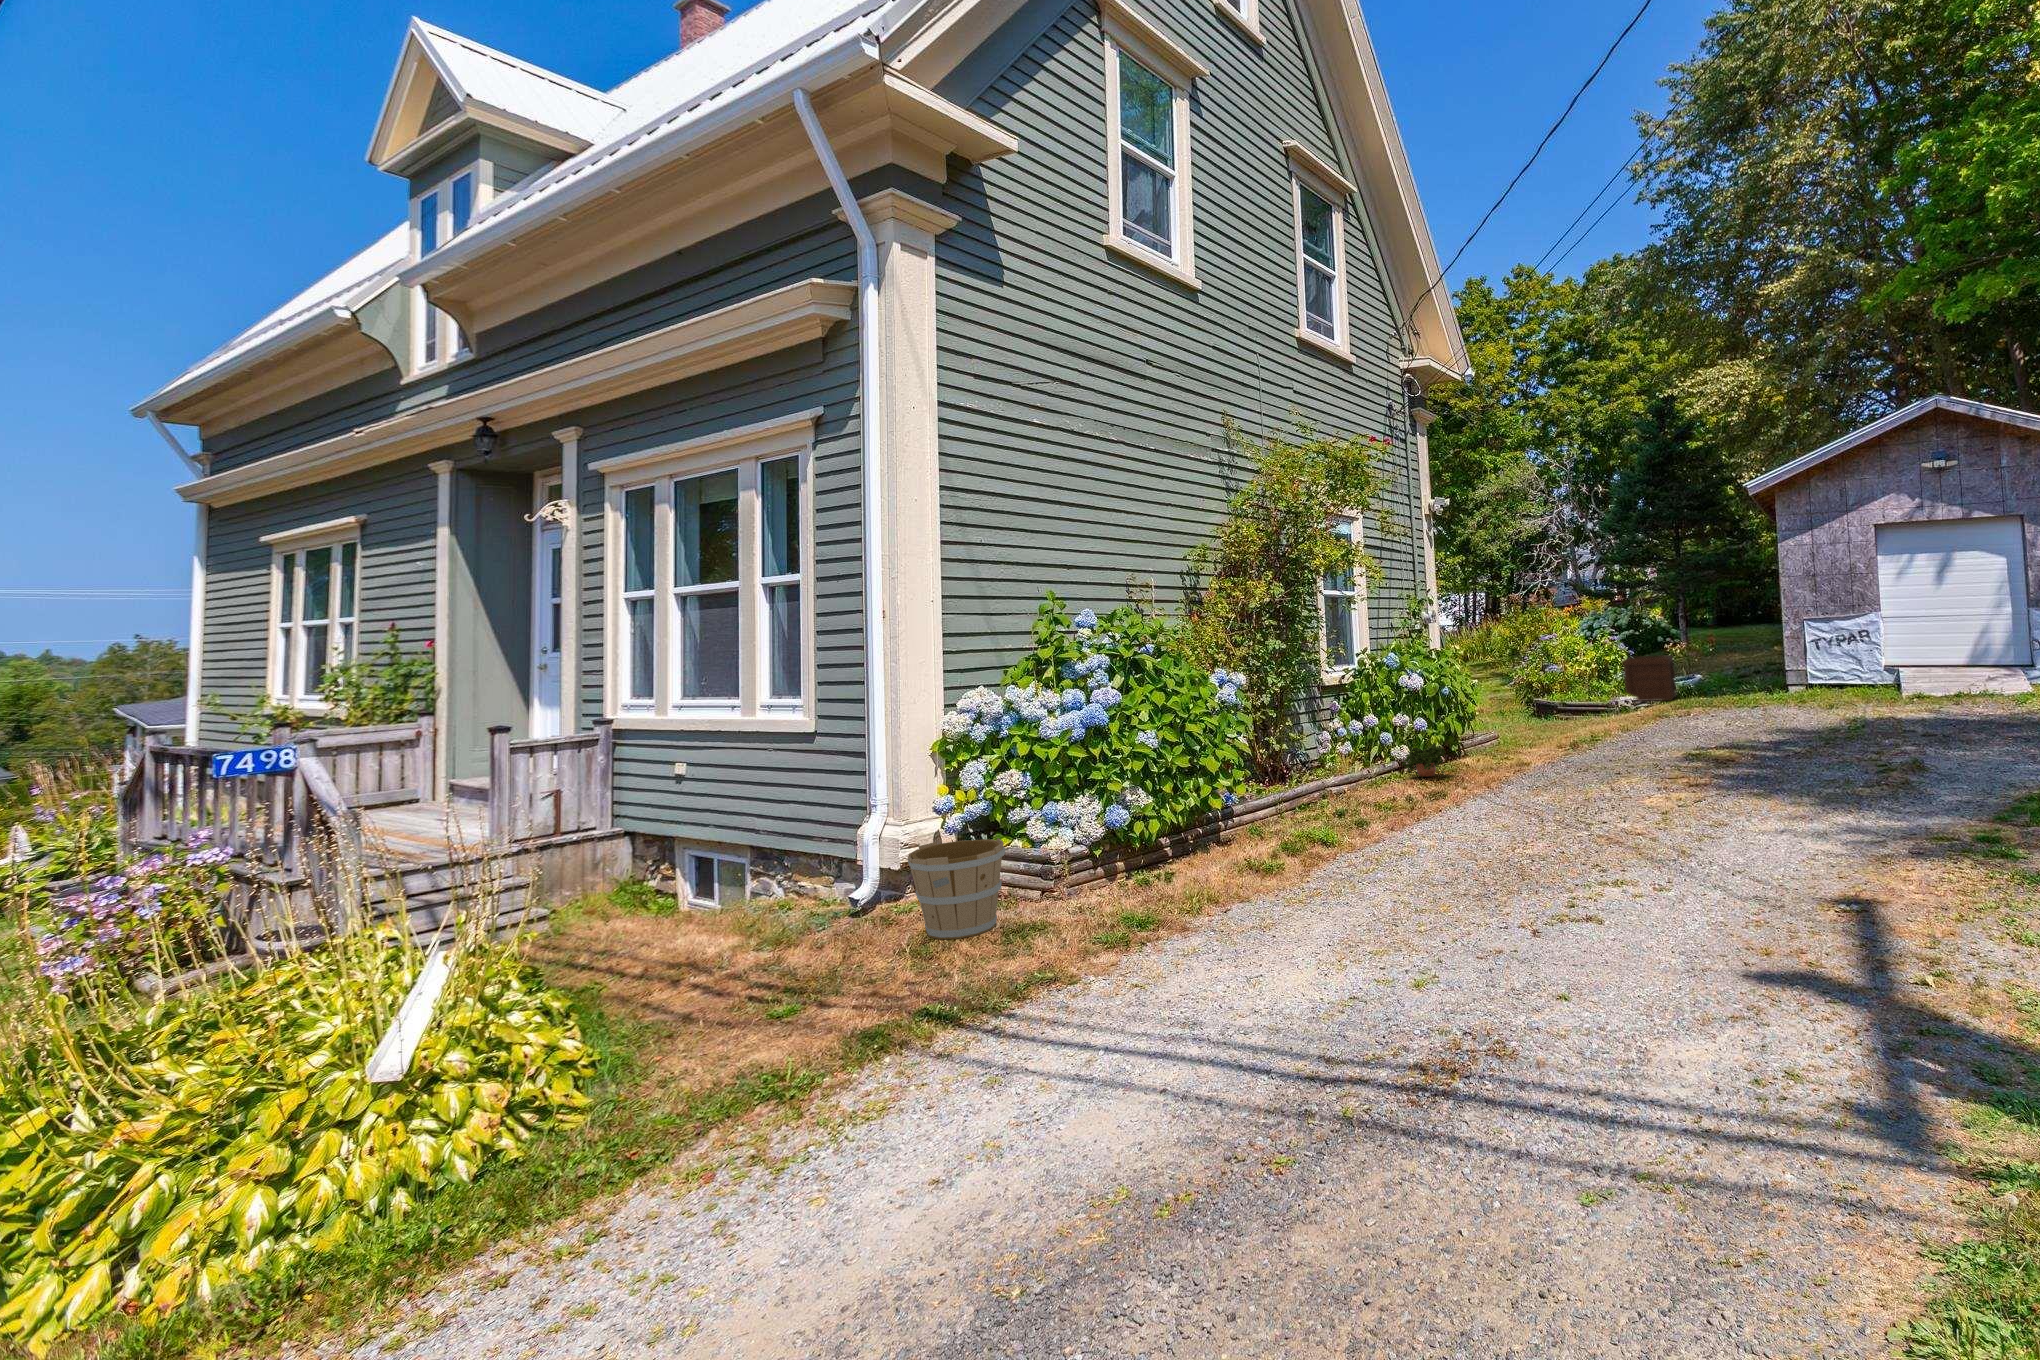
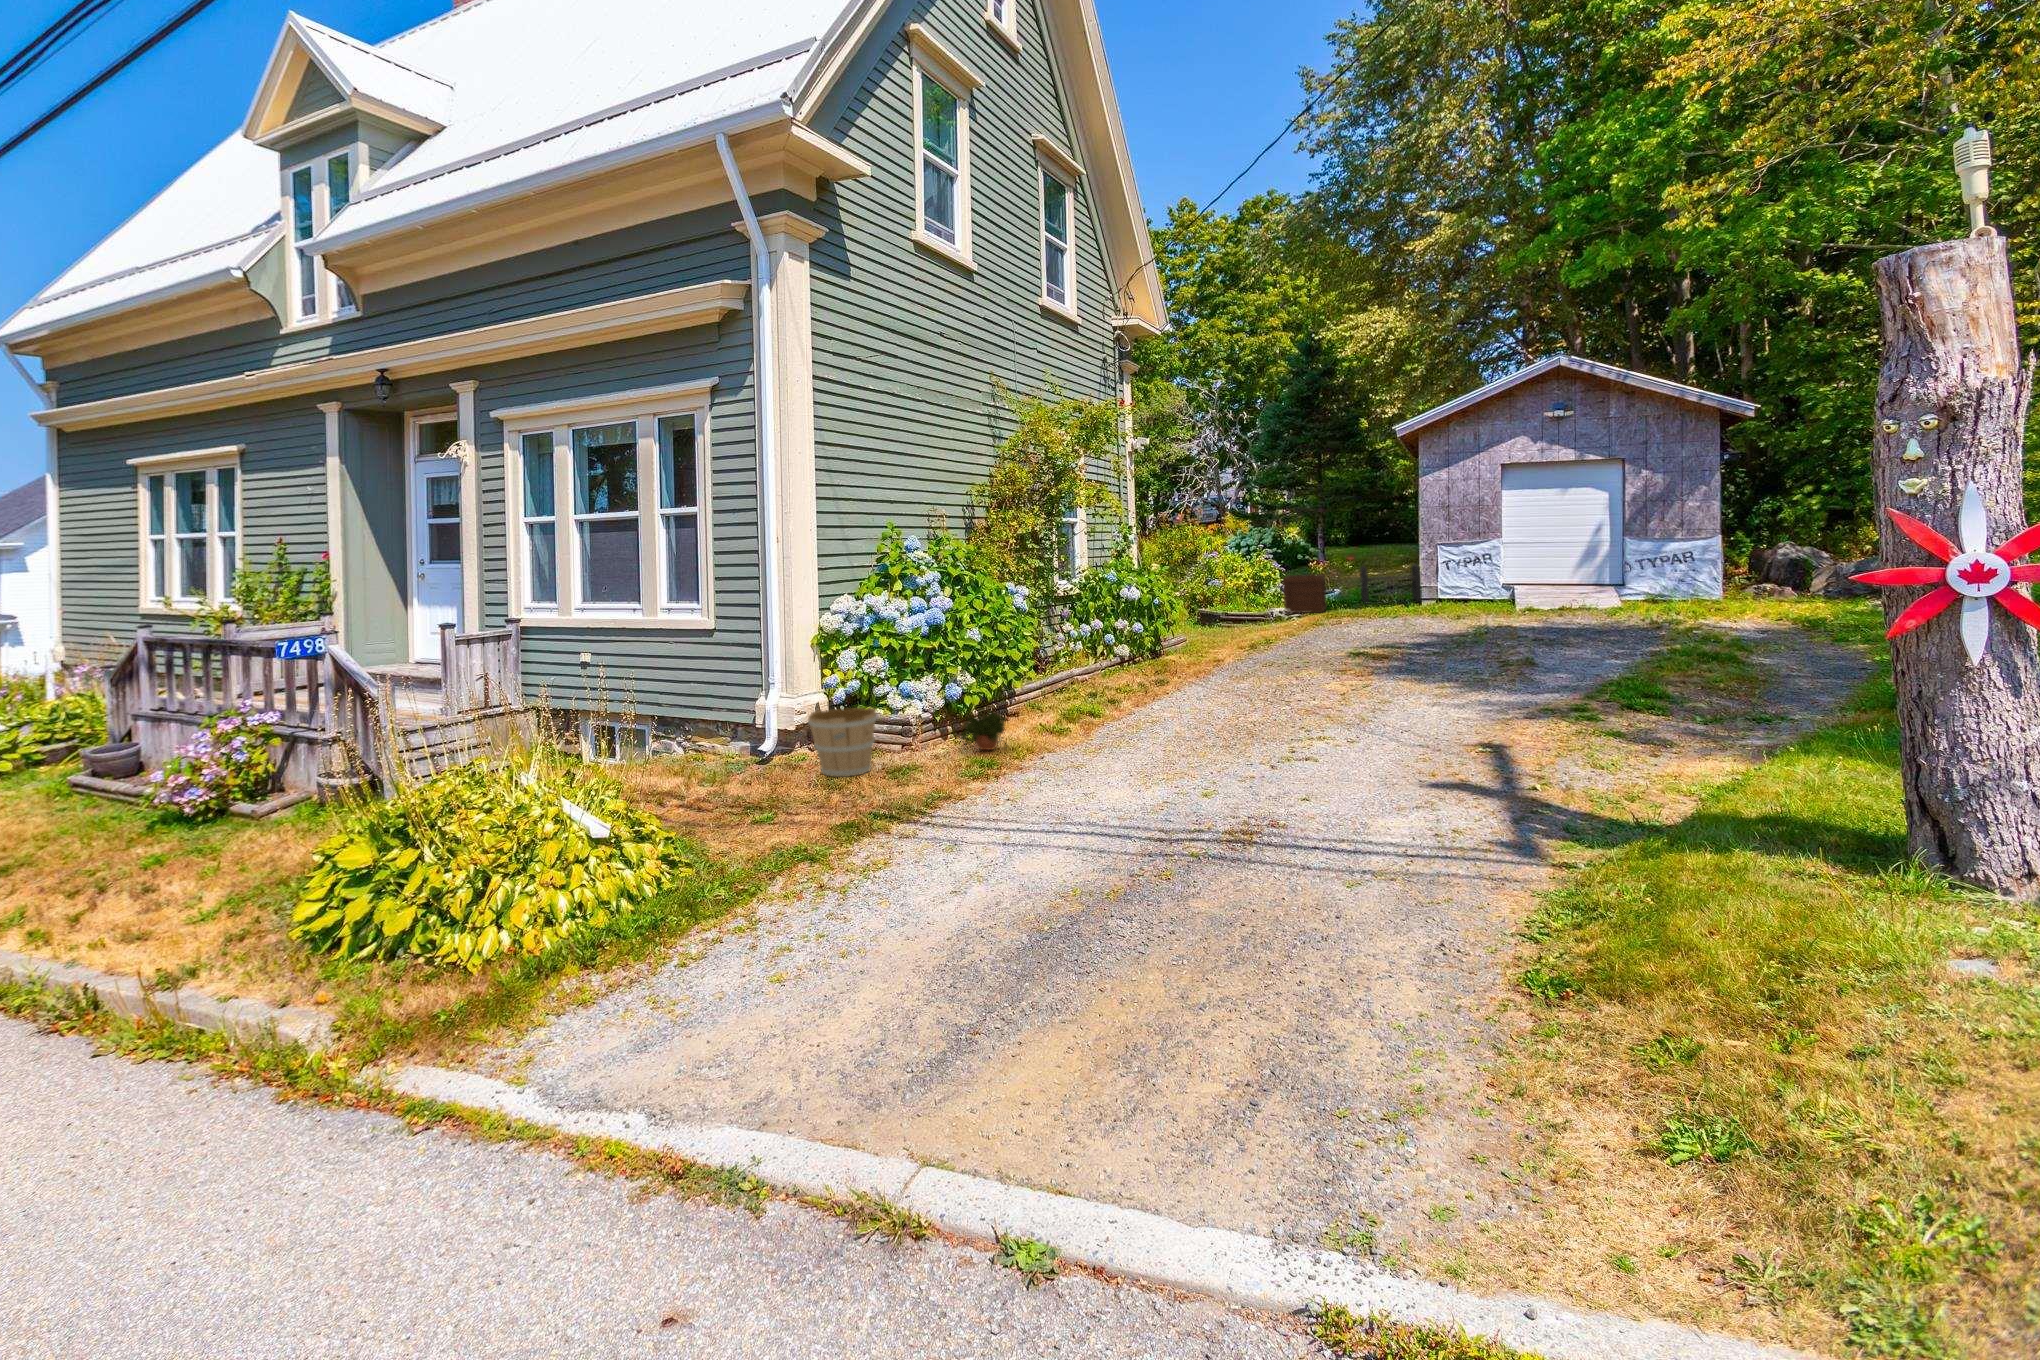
bench: none [1716,641,1791,689] -> present [1360,564,1422,604]
potted plant: present [1402,743,1445,776] -> present [959,711,1008,750]

